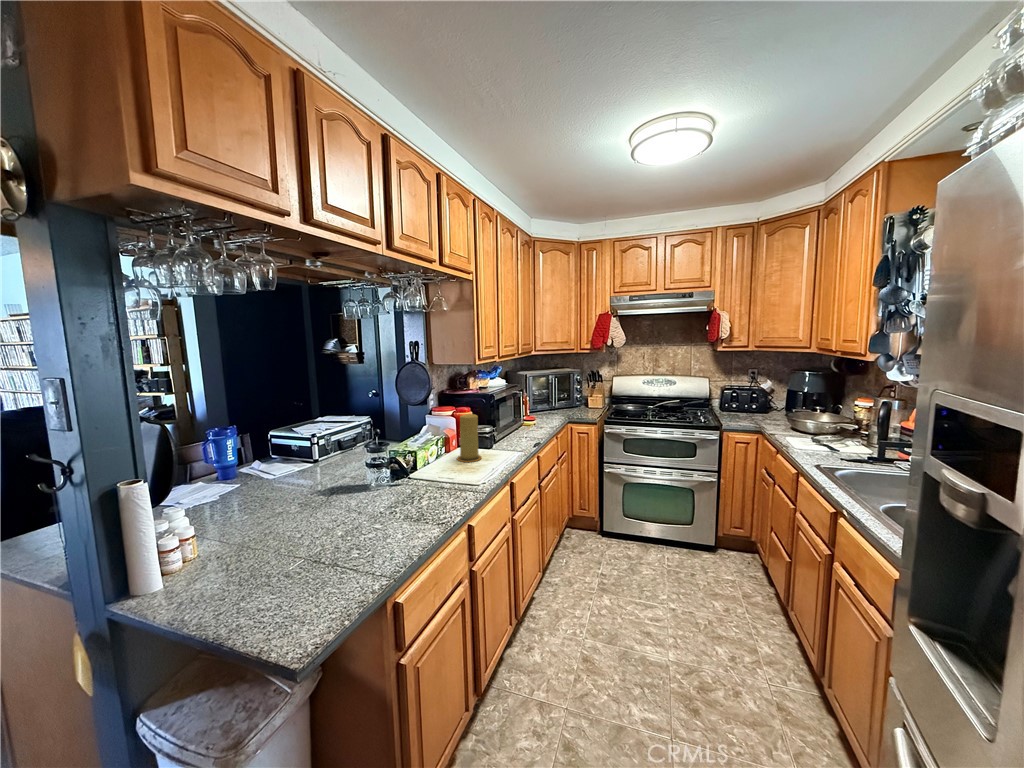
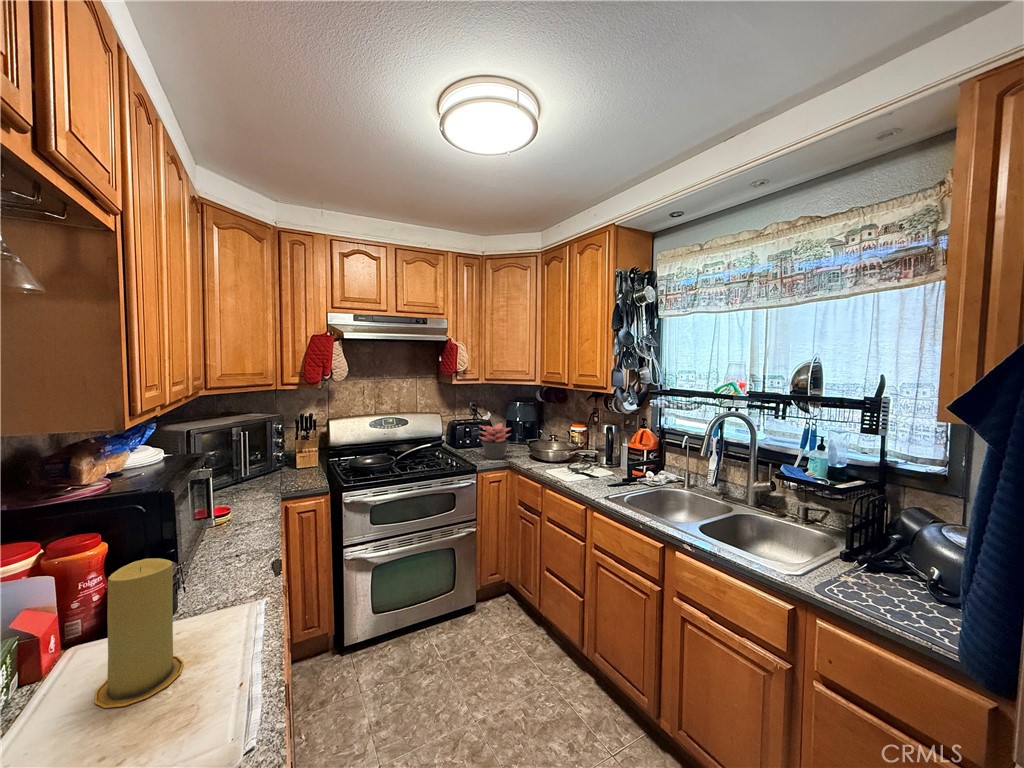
succulent plant: none [733,389,769,423] -> present [479,423,511,459]

